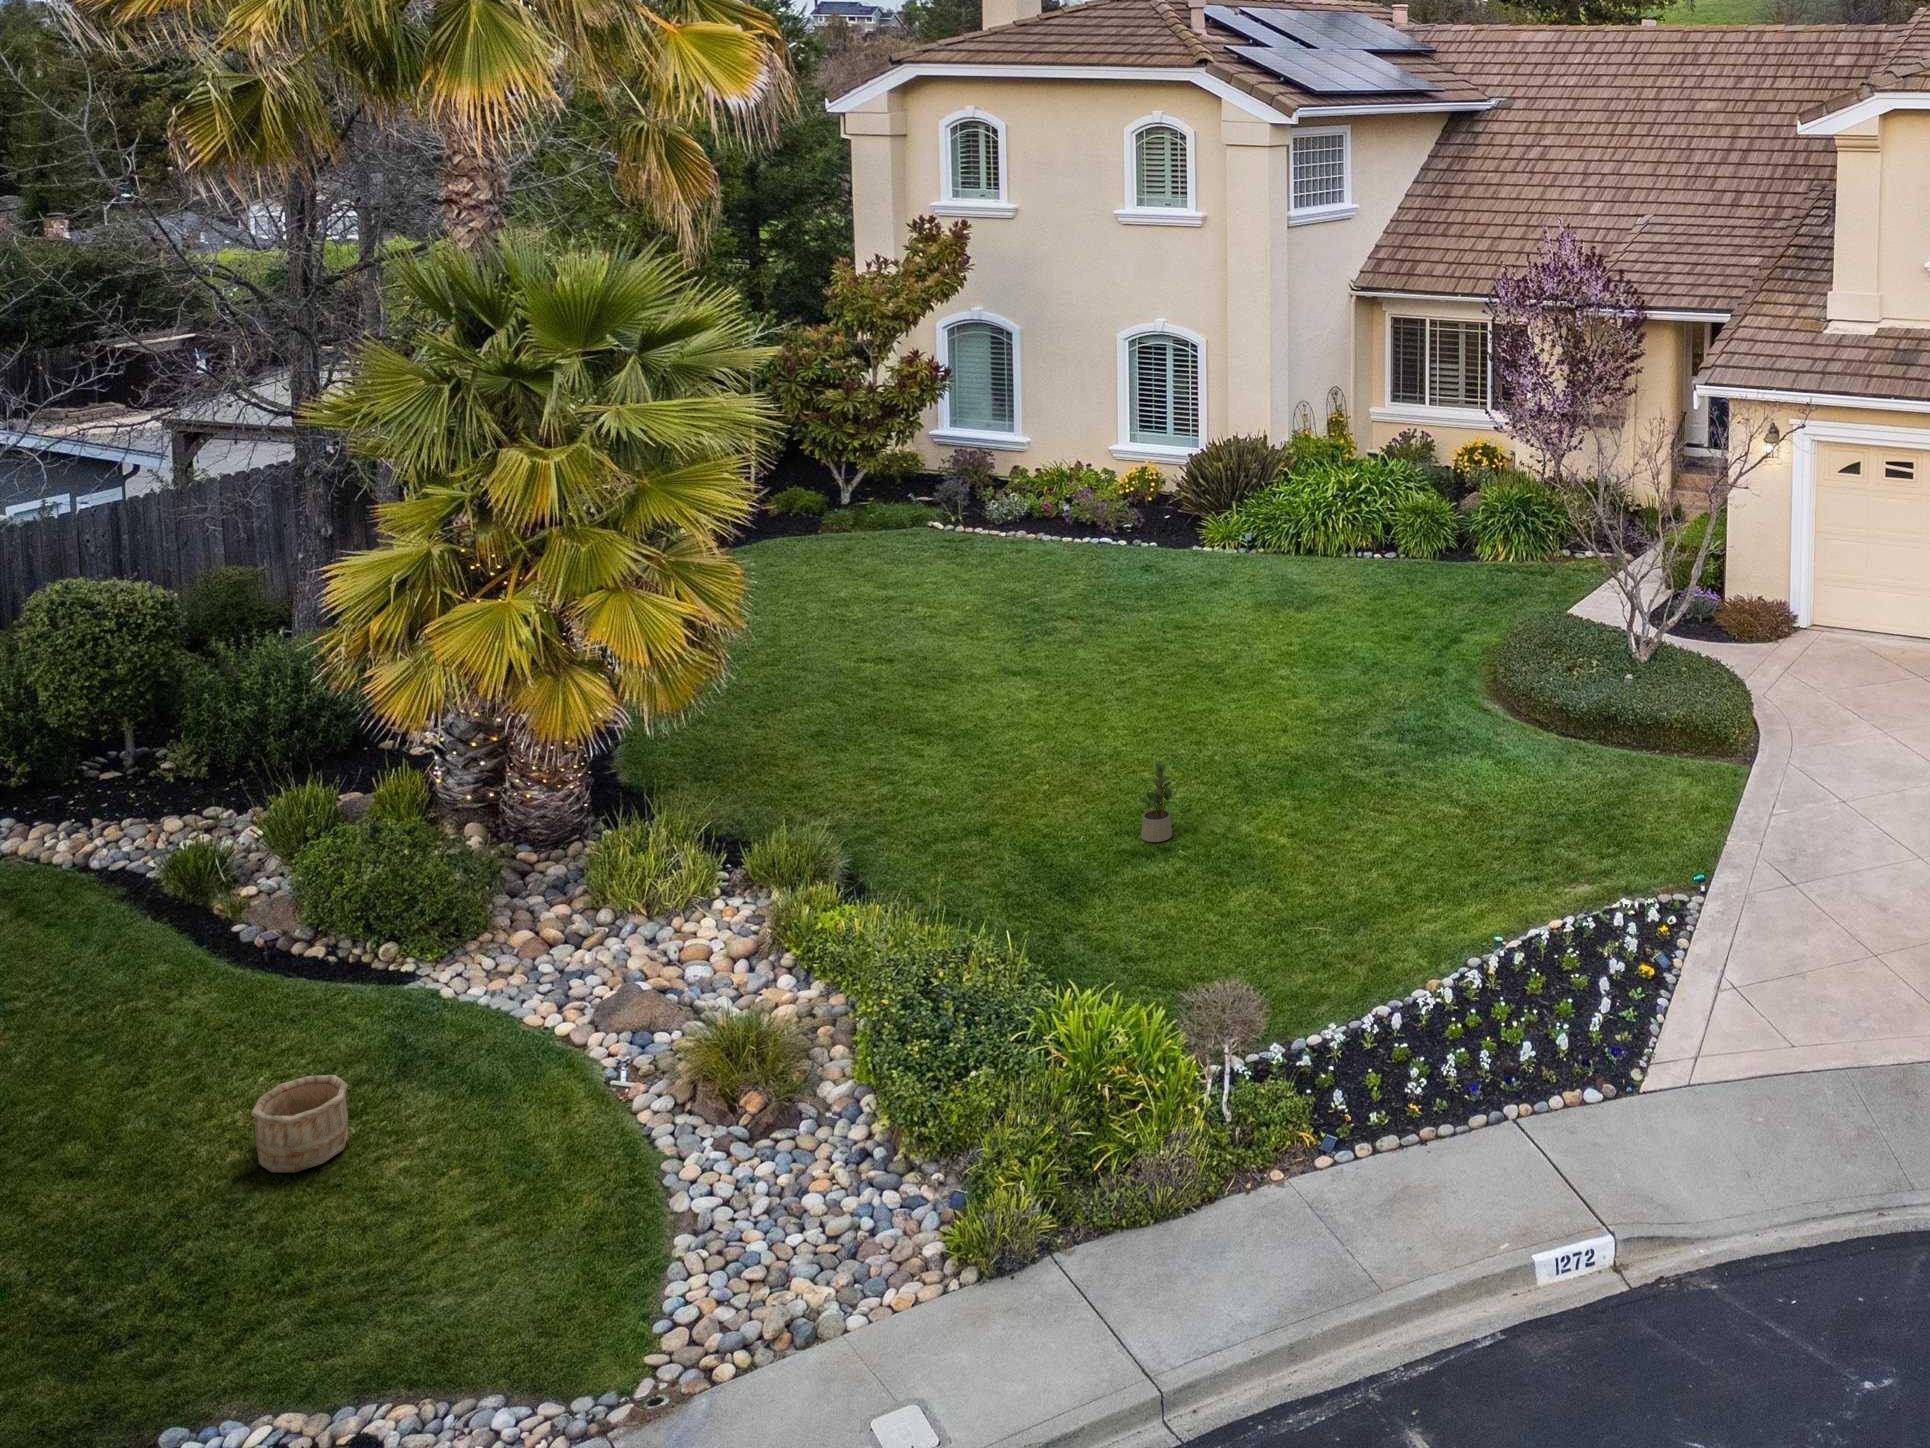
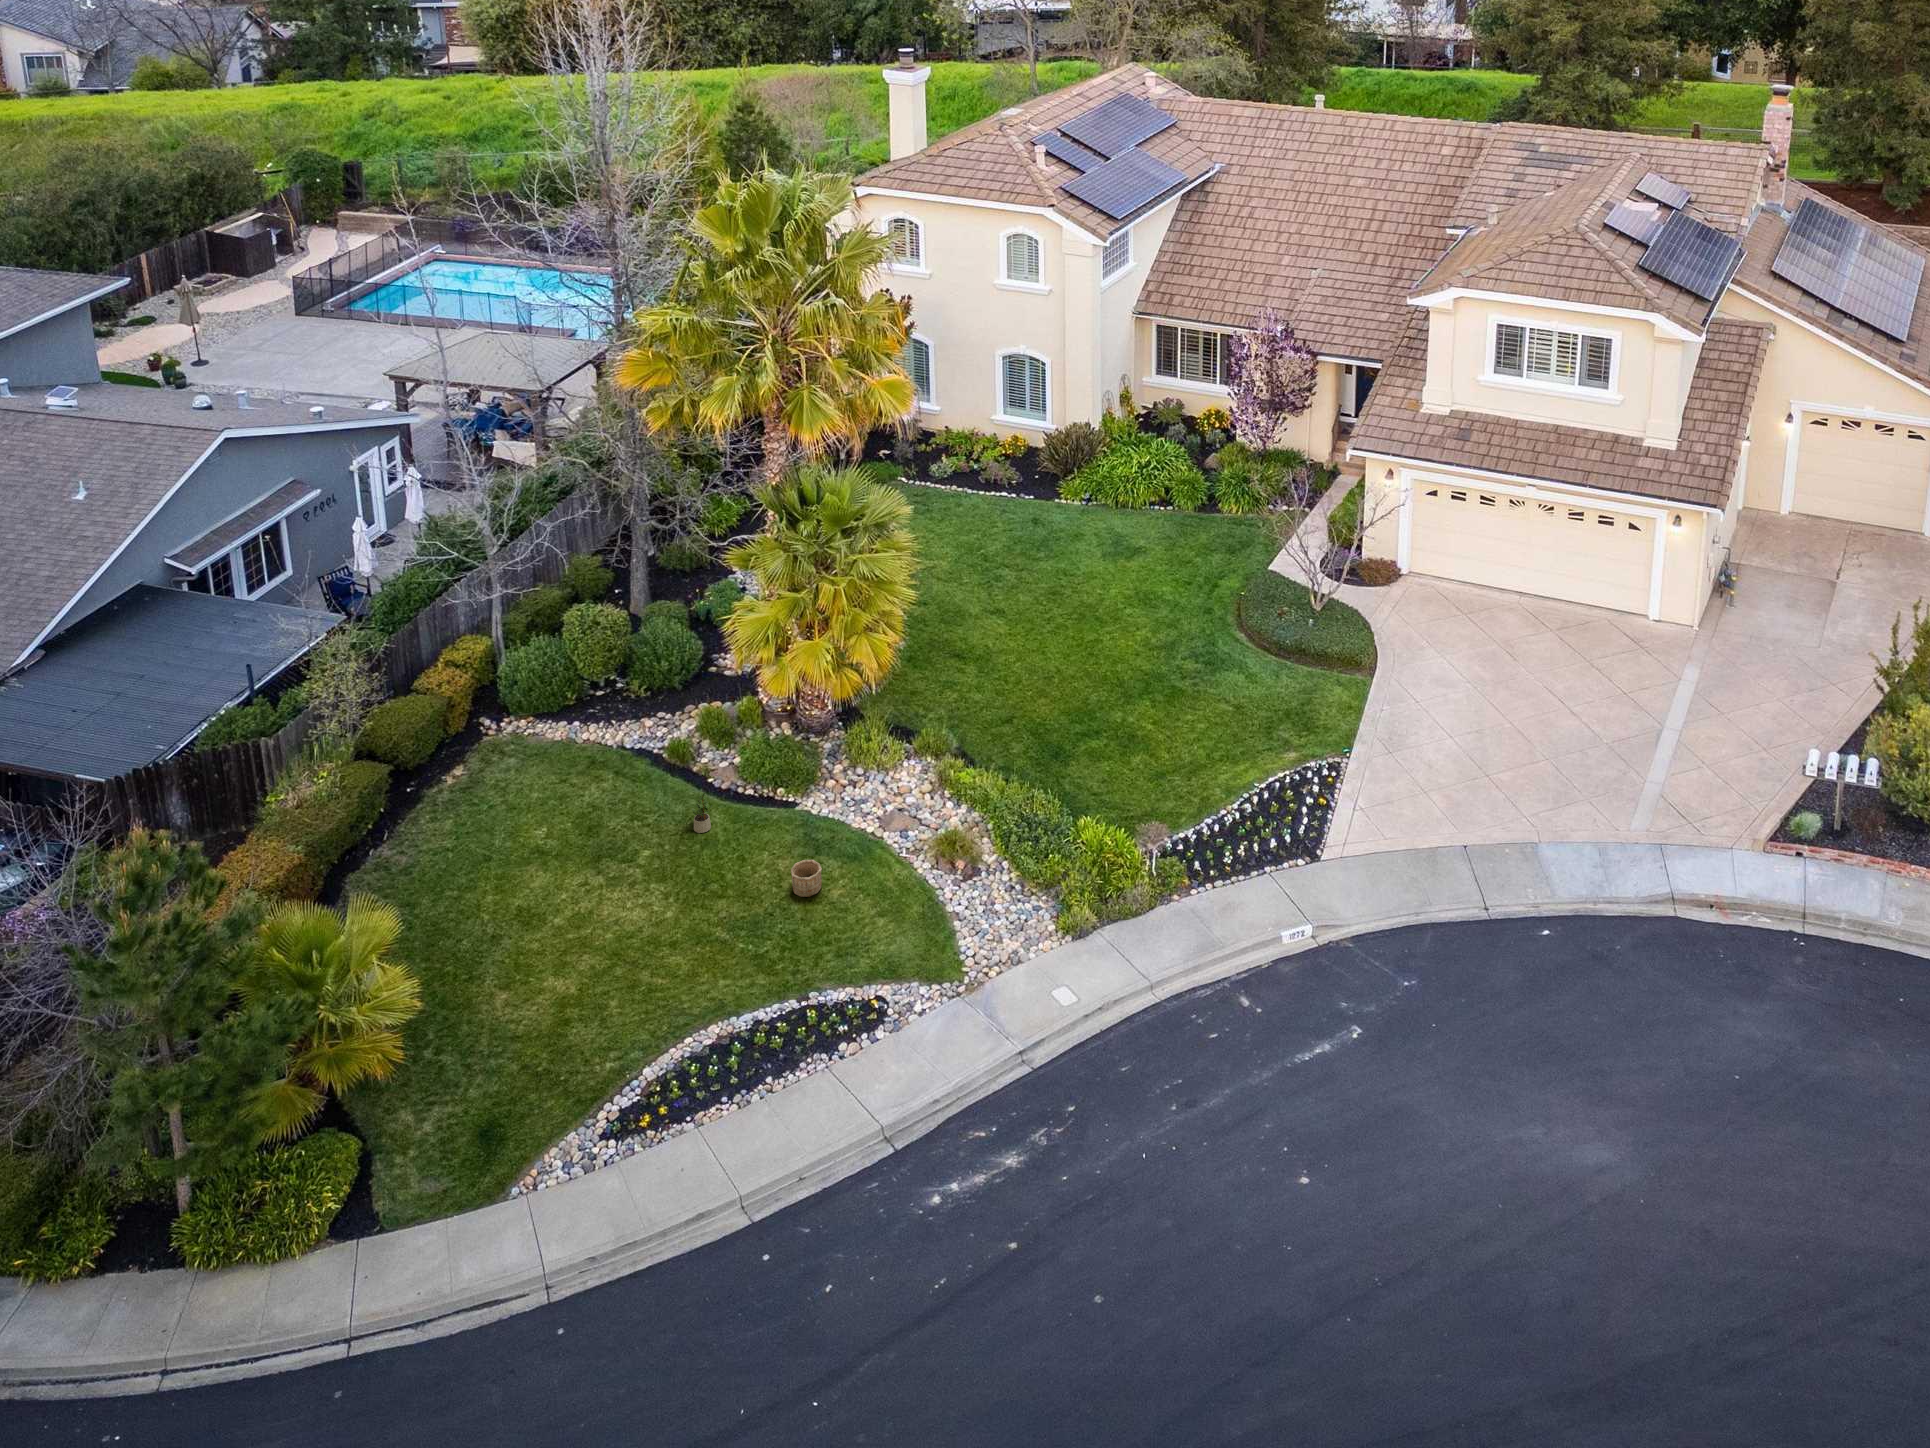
potted plant: present [1139,763,1178,842] -> present [691,792,712,833]

